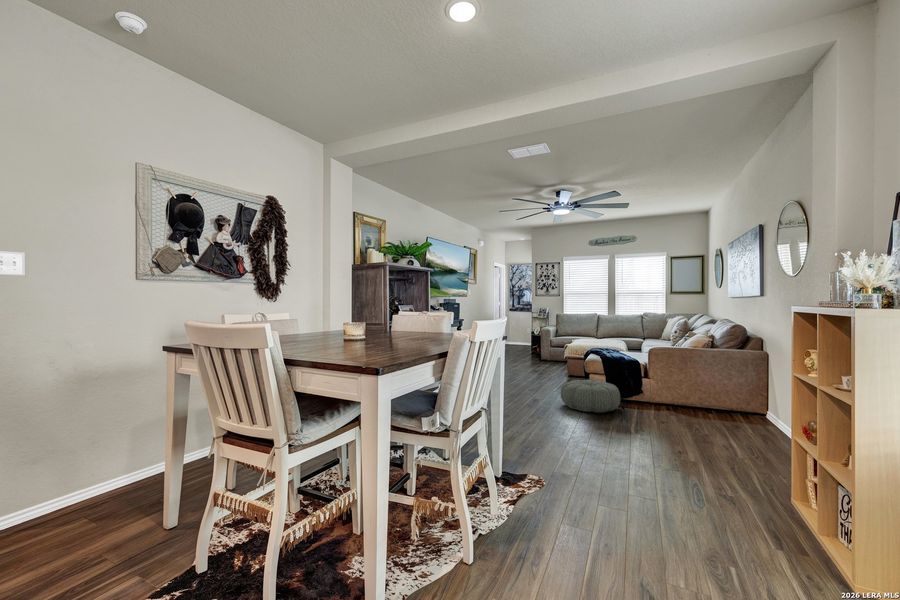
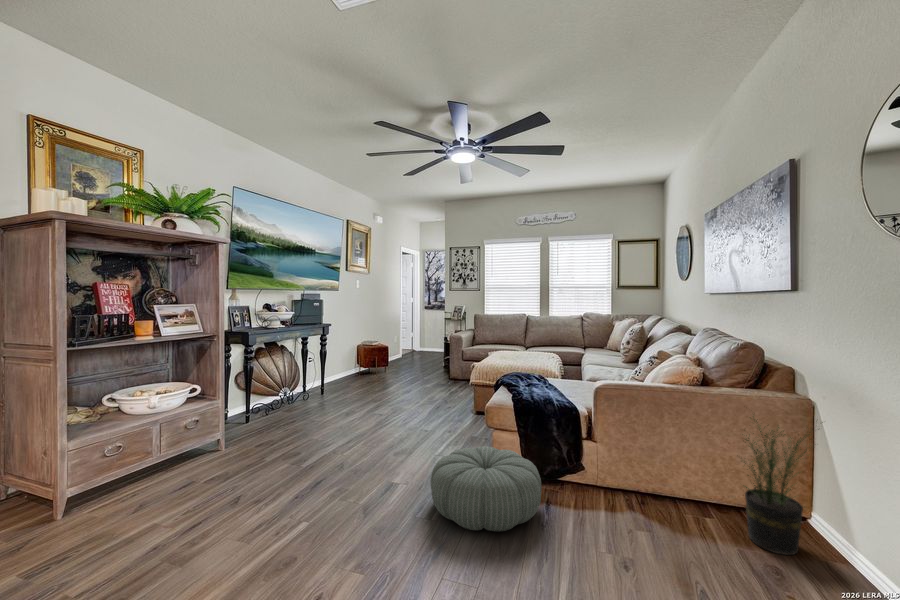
potted plant: none [720,355,768,423] -> present [742,416,823,555]

